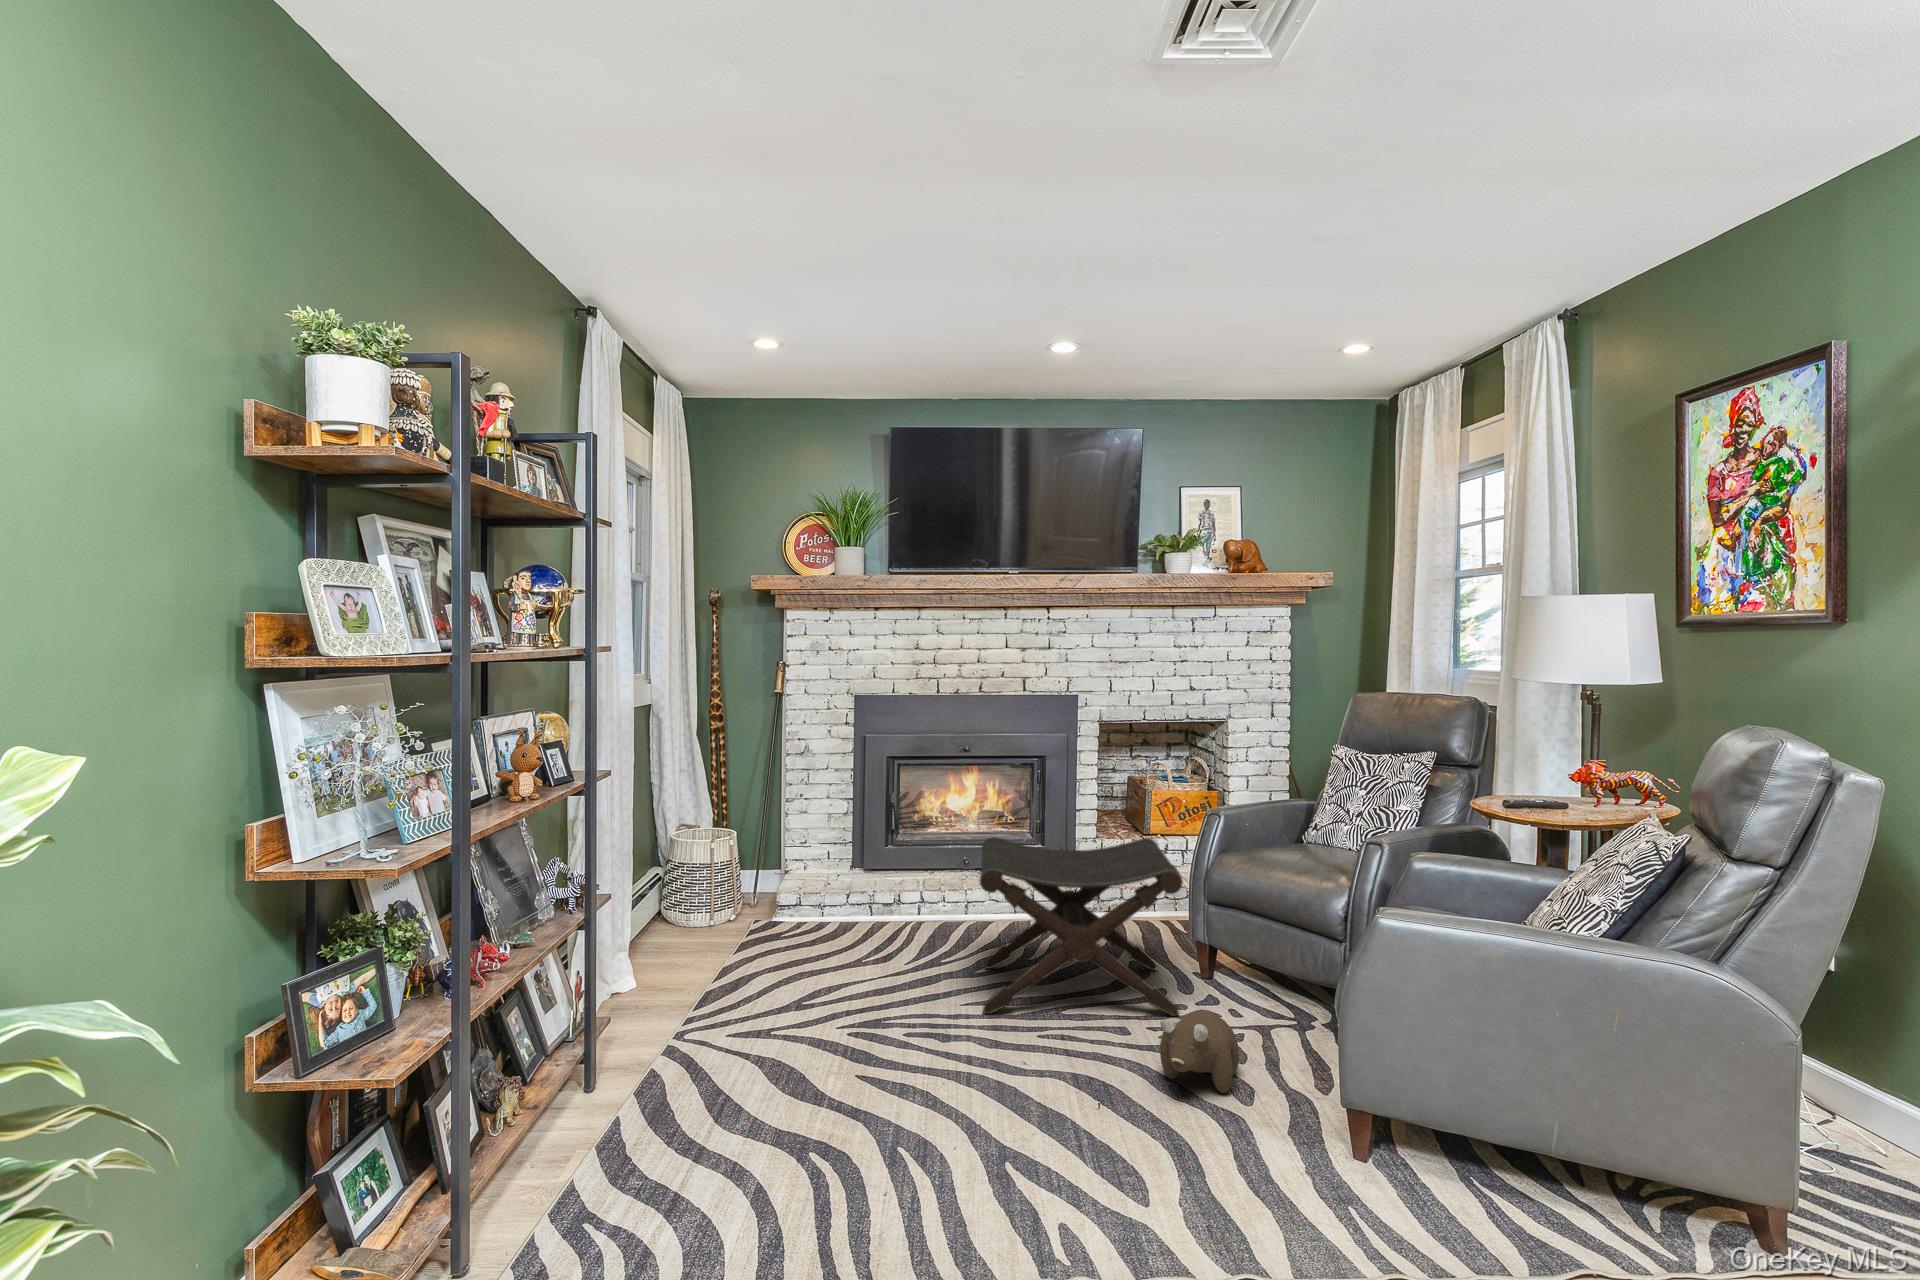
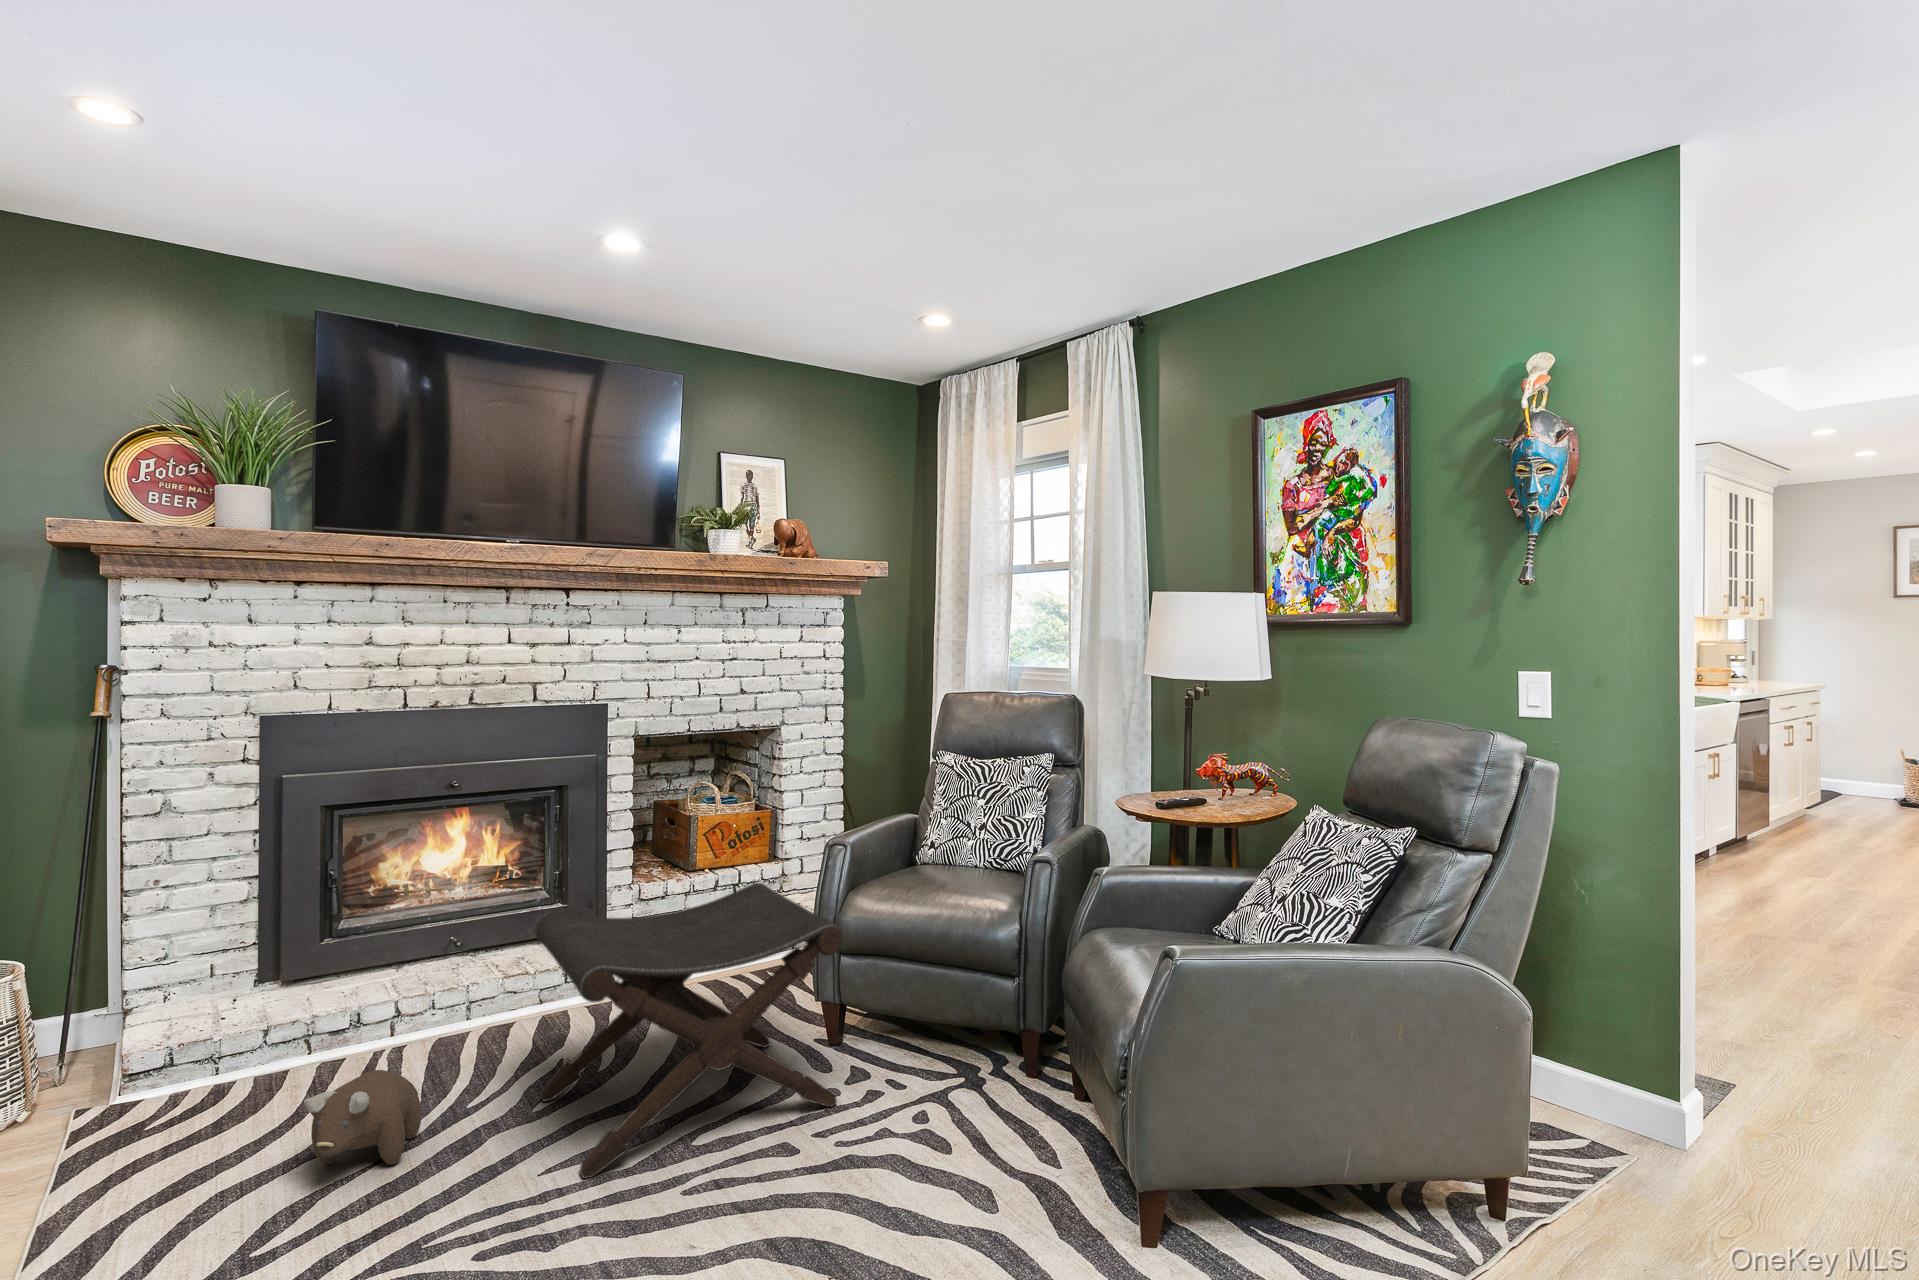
plush toy: present [1160,1009,1239,1093] -> present [304,1070,421,1165]

